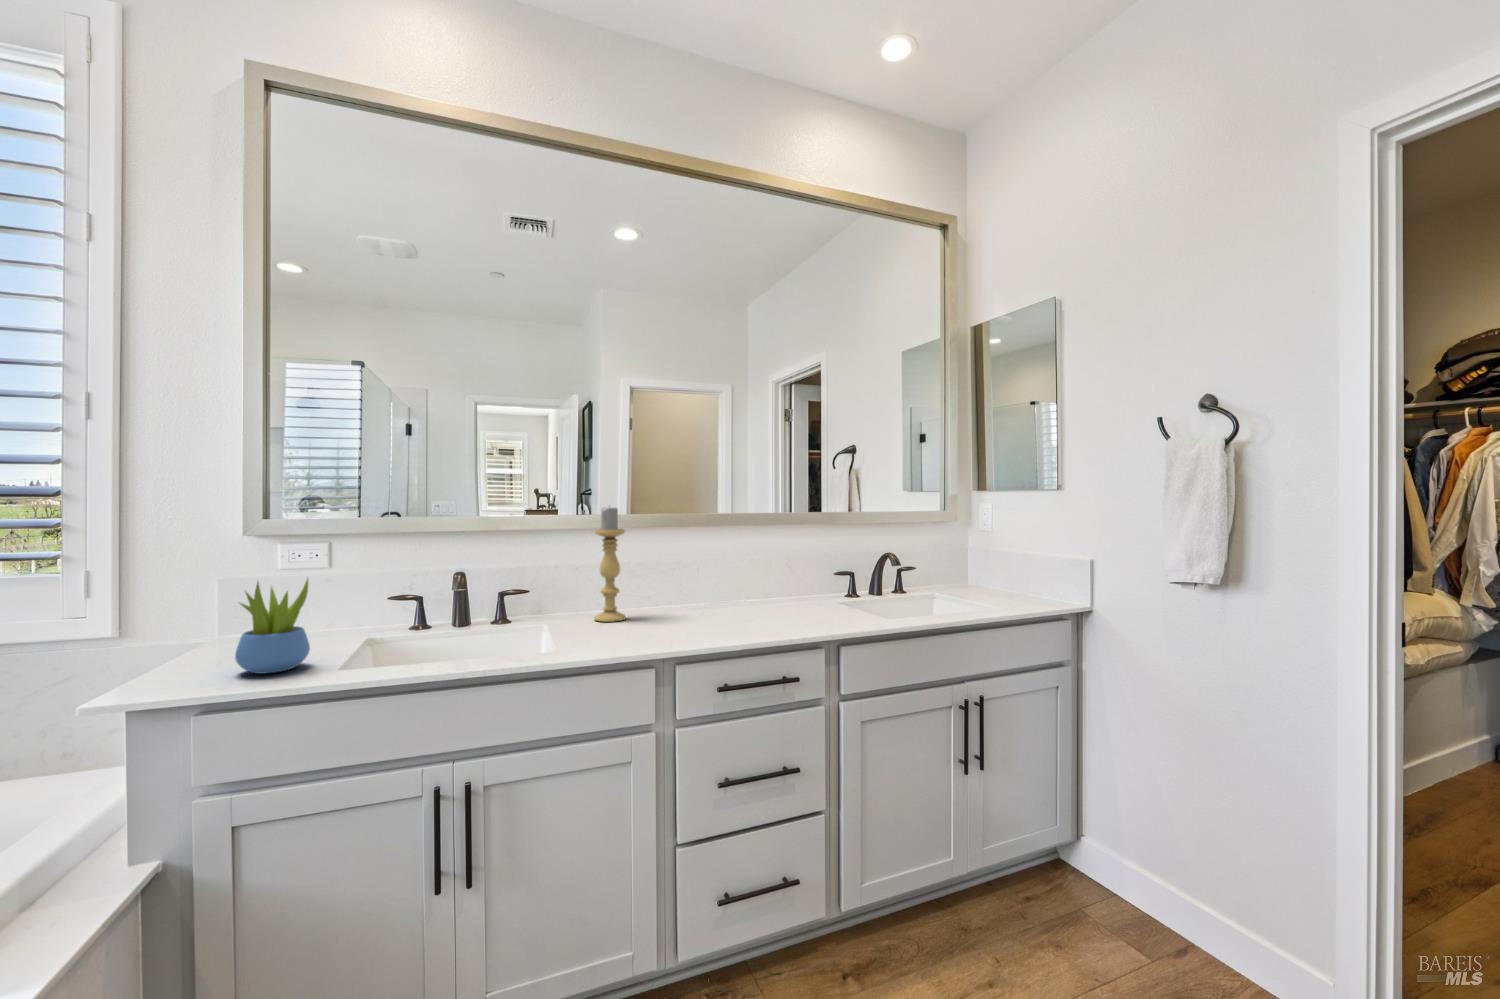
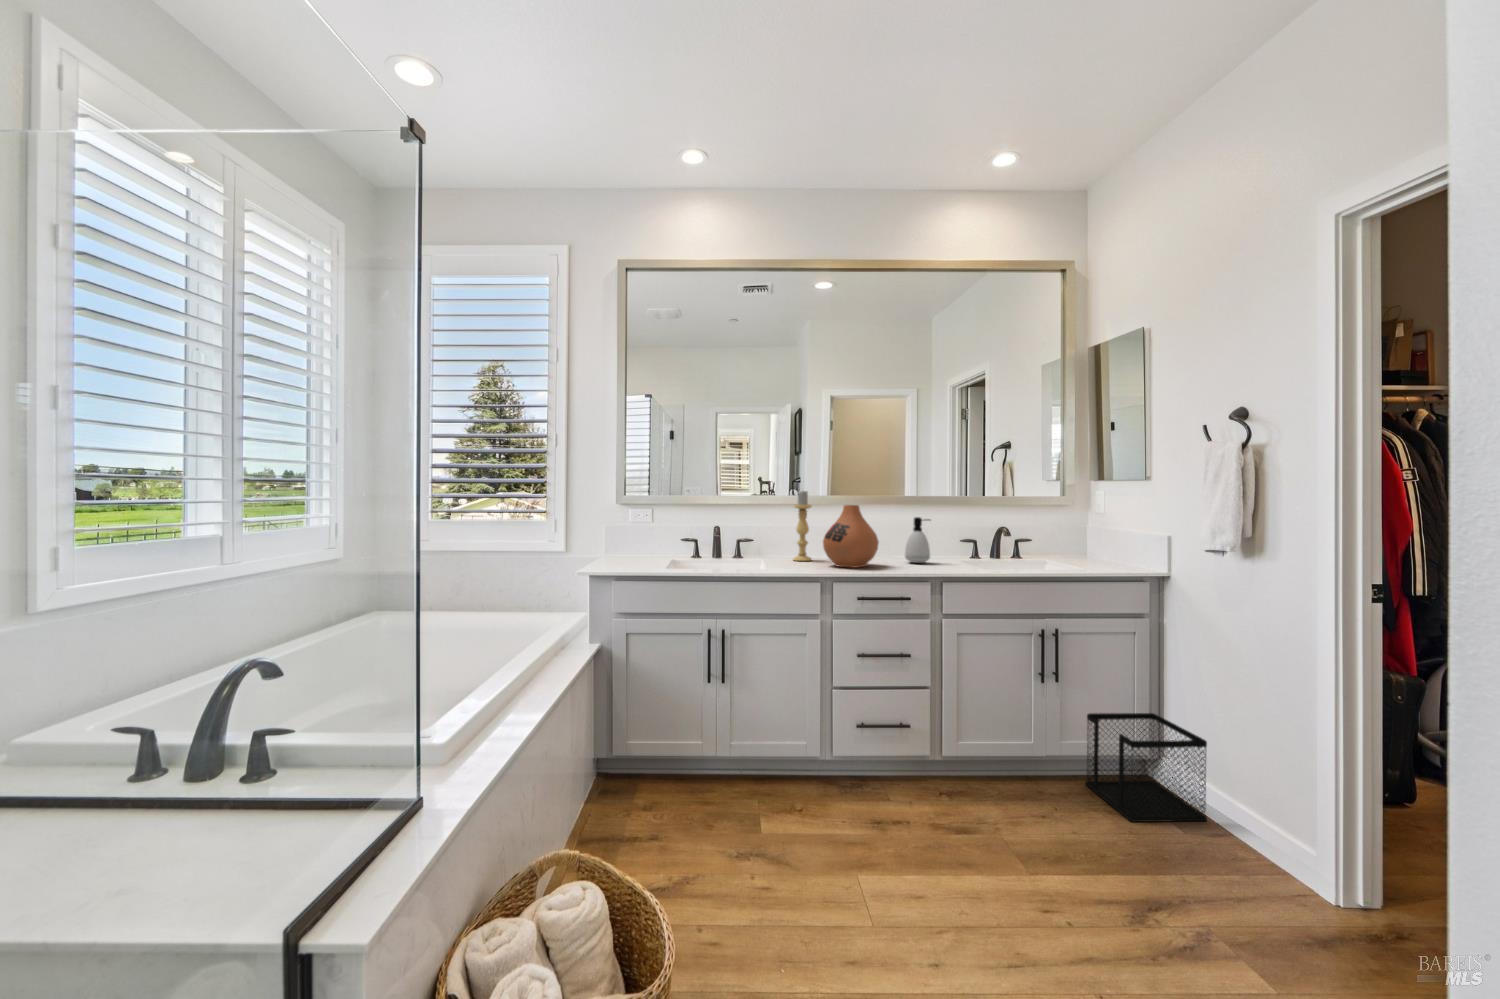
vase: none [649,529,735,631] -> present [823,505,879,568]
soap dispenser: none [766,544,802,612] -> present [905,517,930,563]
succulent plant: present [235,579,310,674] -> none [620,523,649,569]
wastebasket: none [1020,795,1179,975] -> present [1086,713,1207,822]

